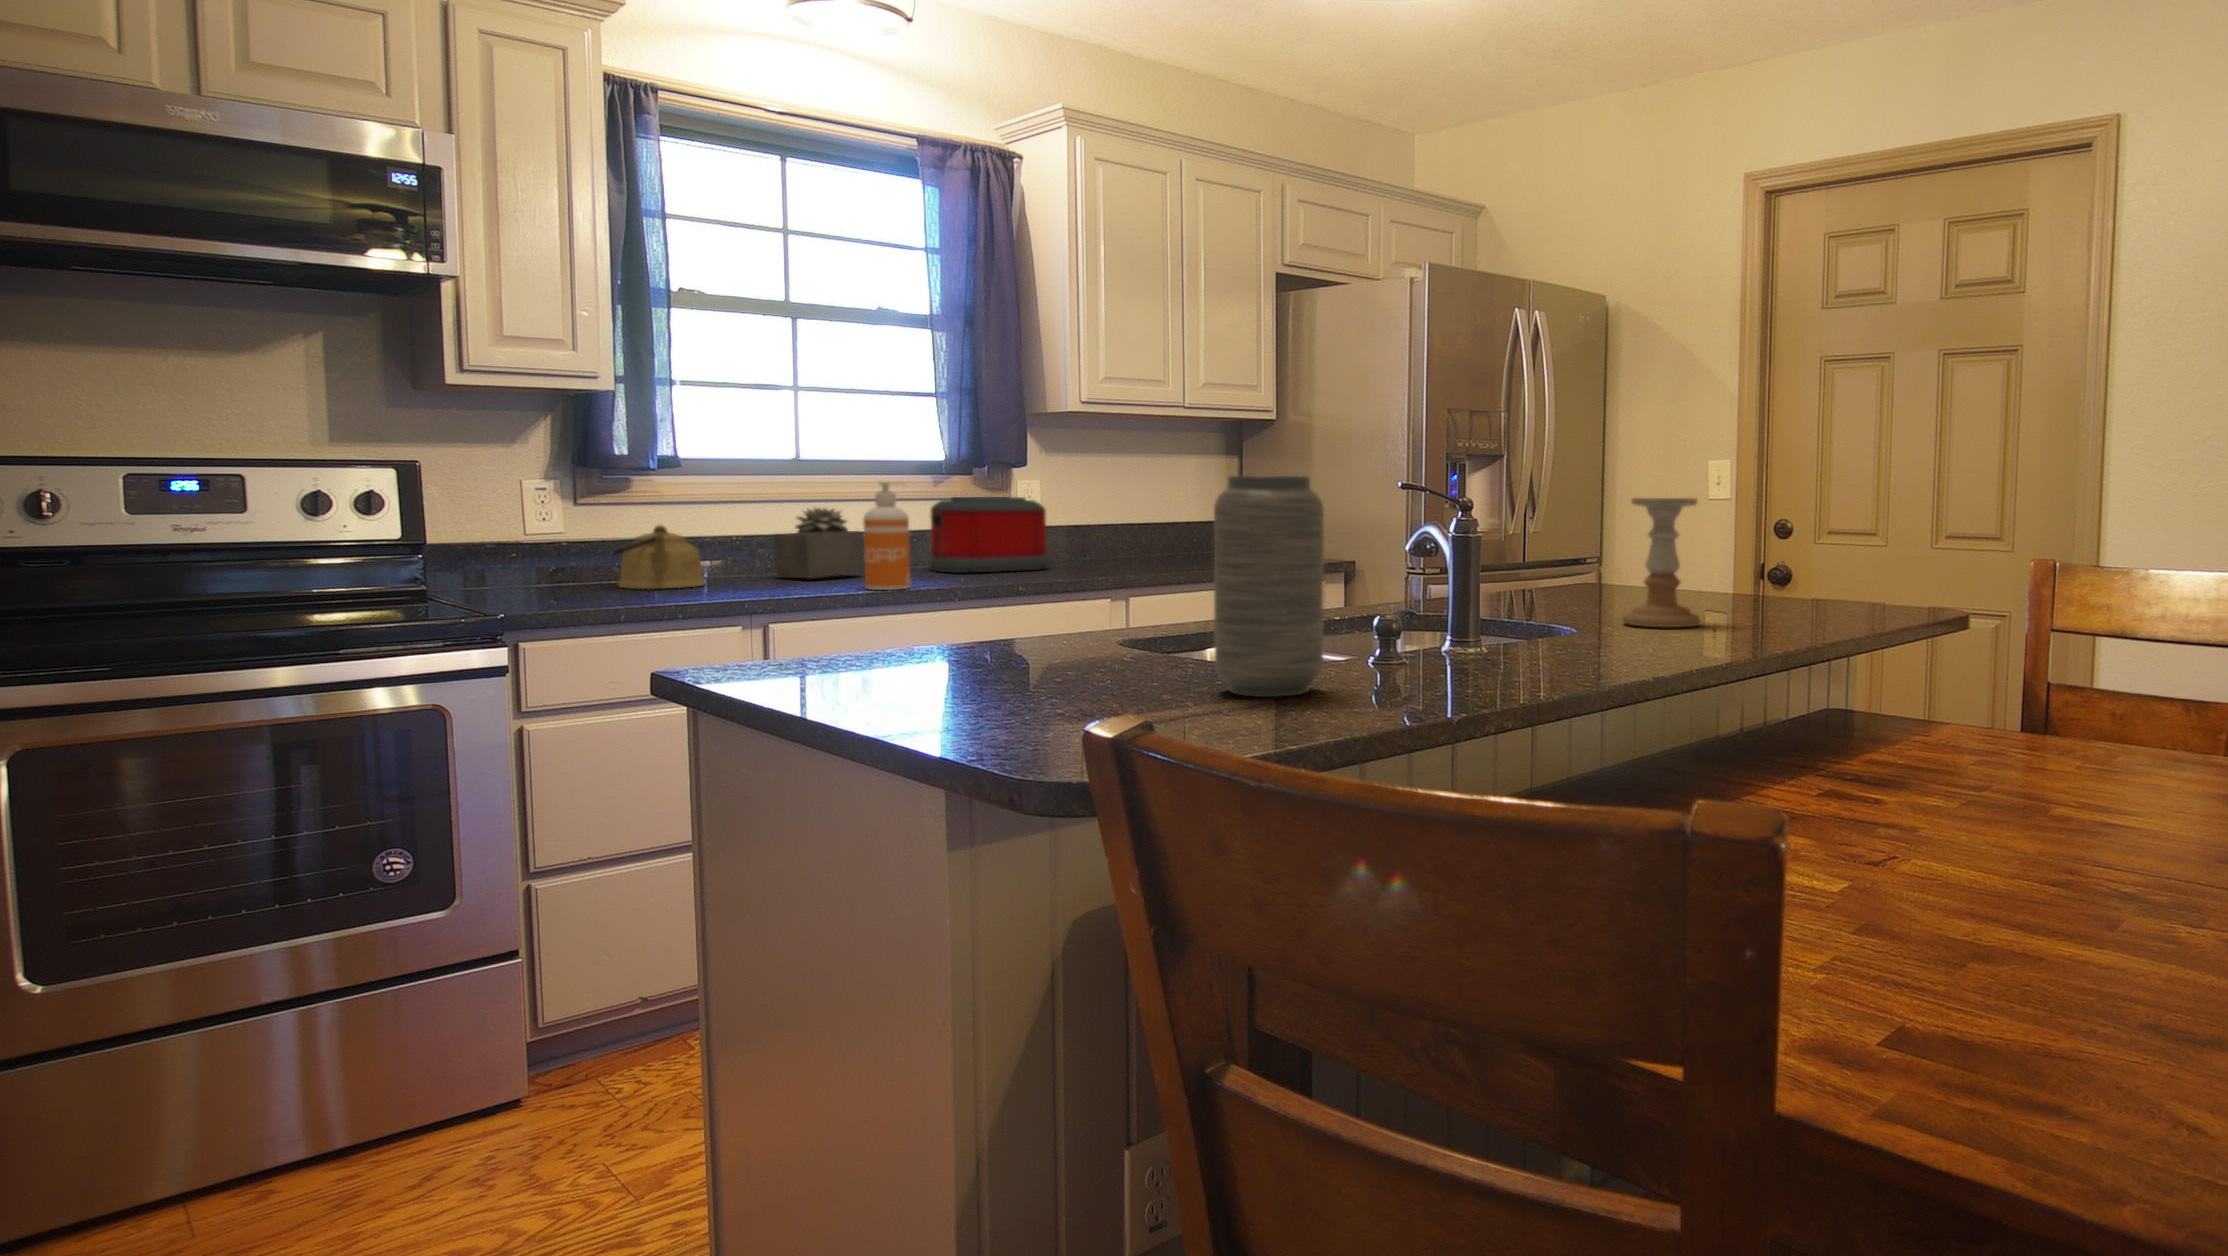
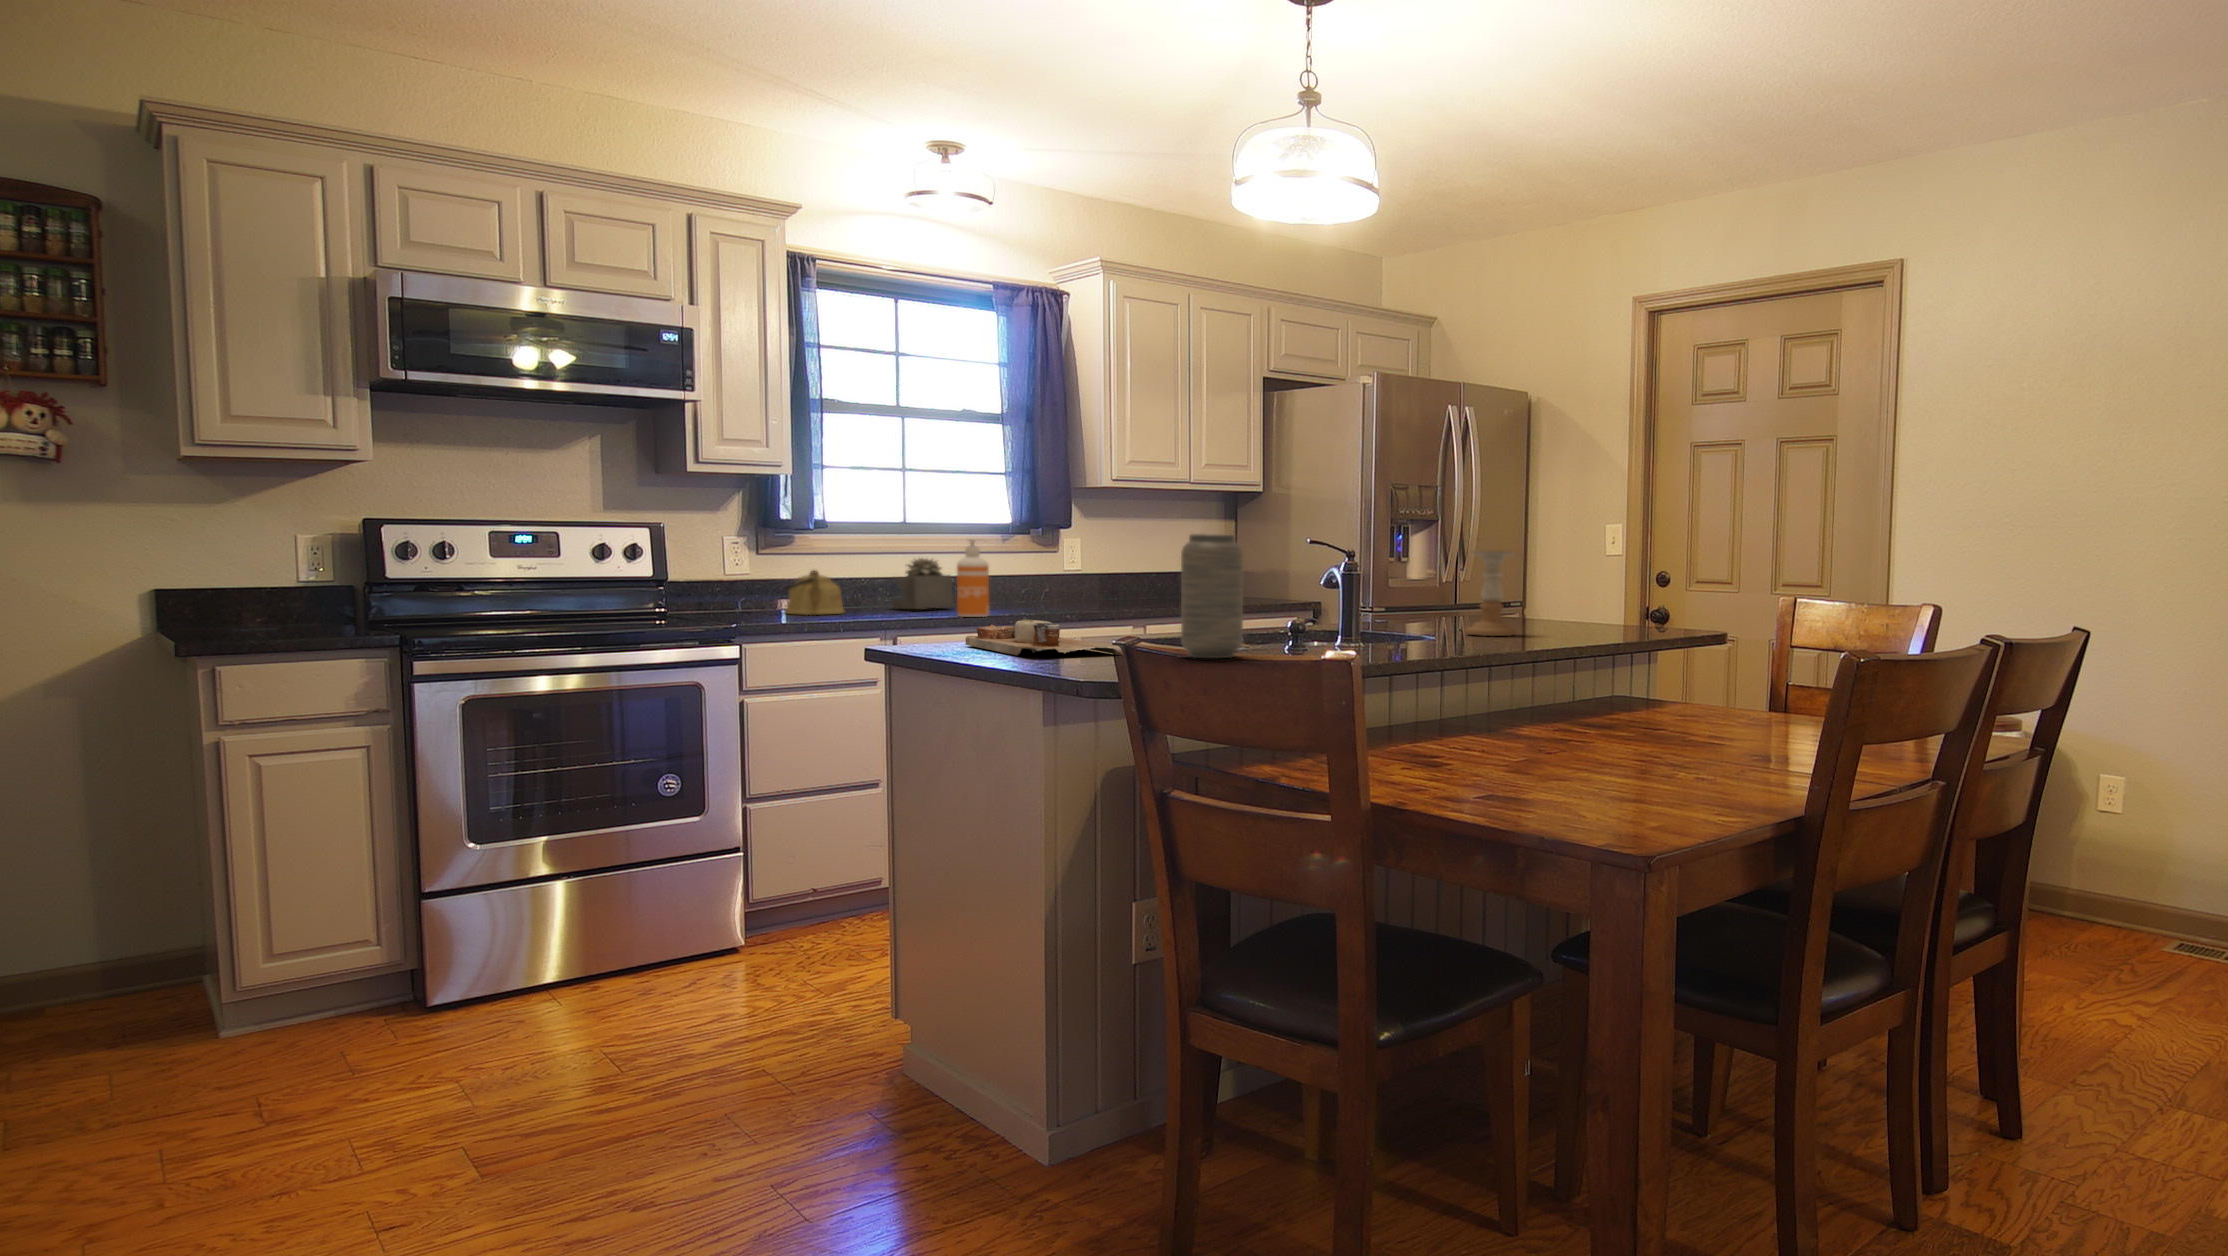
toaster: present [930,497,1048,573] -> none [1000,551,1088,607]
cutting board: none [838,624,1110,694] -> present [965,620,1123,656]

